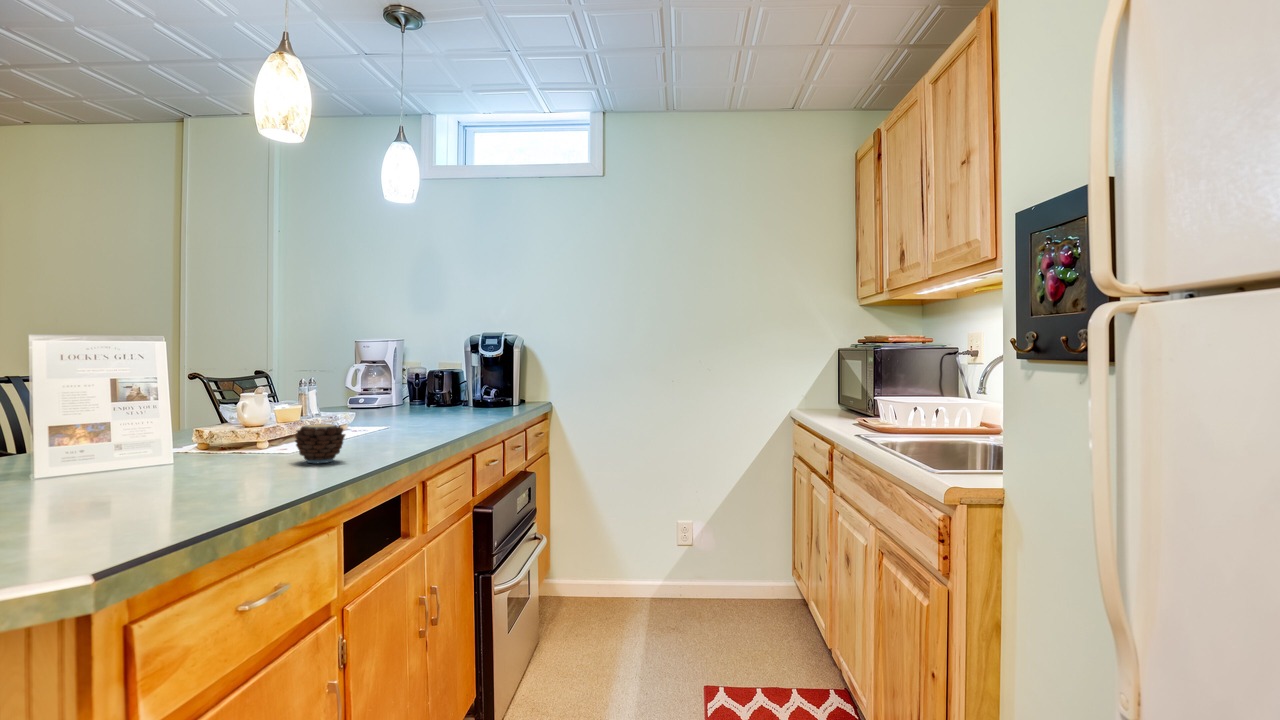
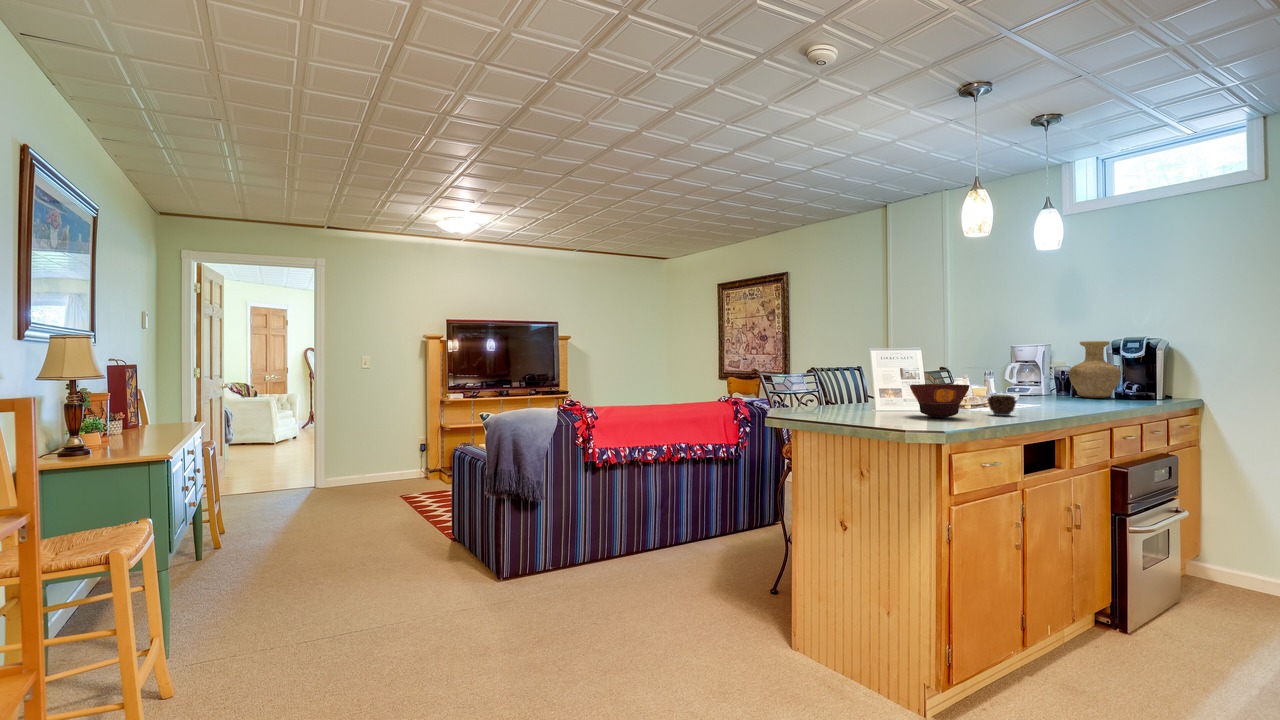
vase: none [424,336,480,409] -> present [1069,341,1121,398]
bowl: none [111,412,251,487] -> present [910,384,970,418]

